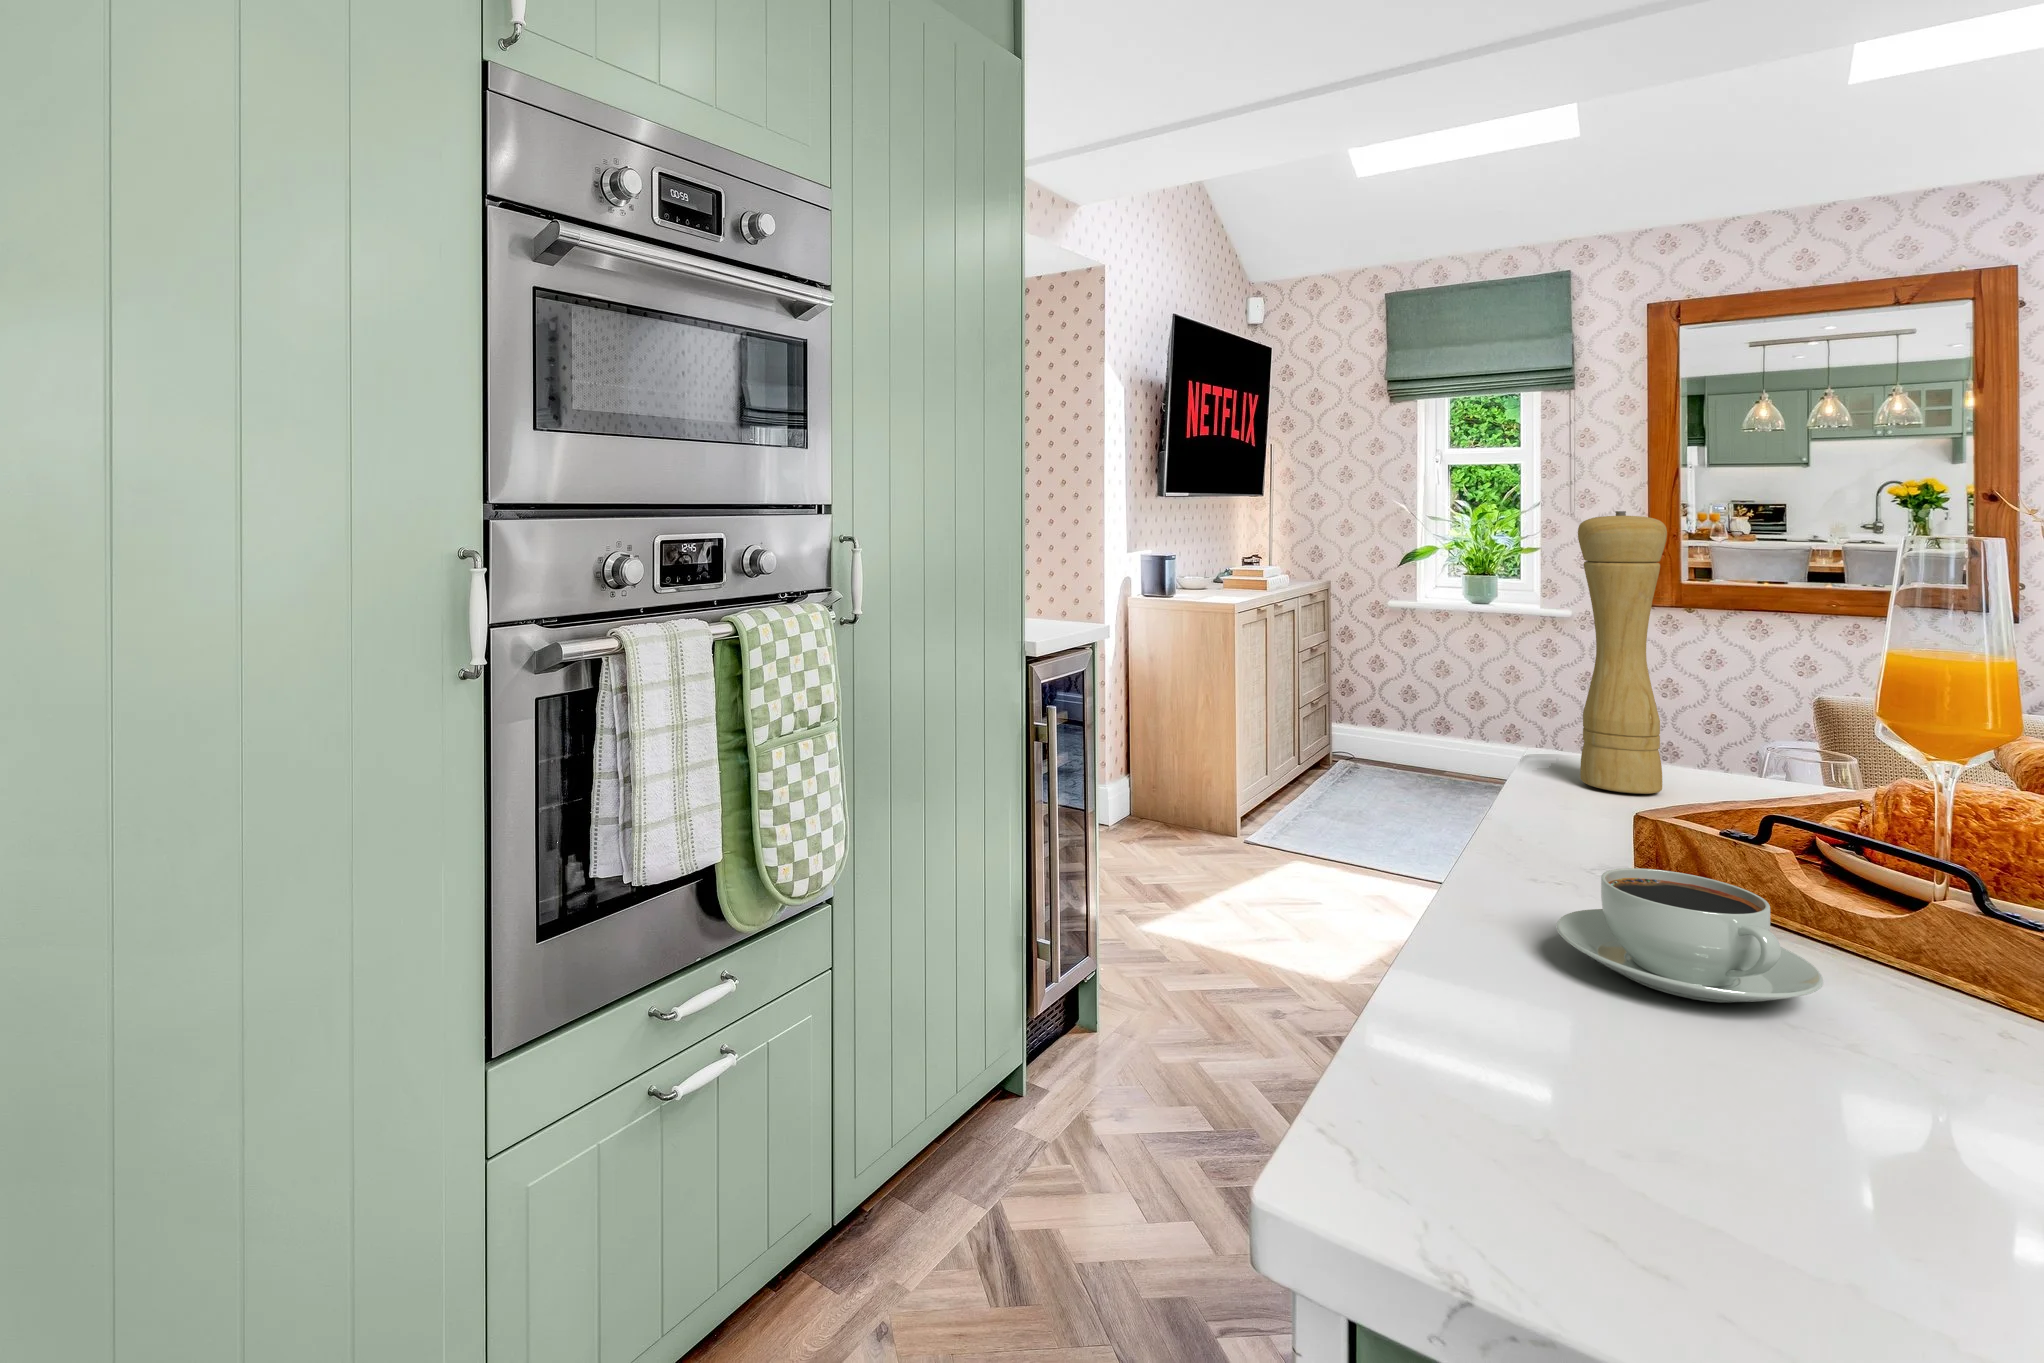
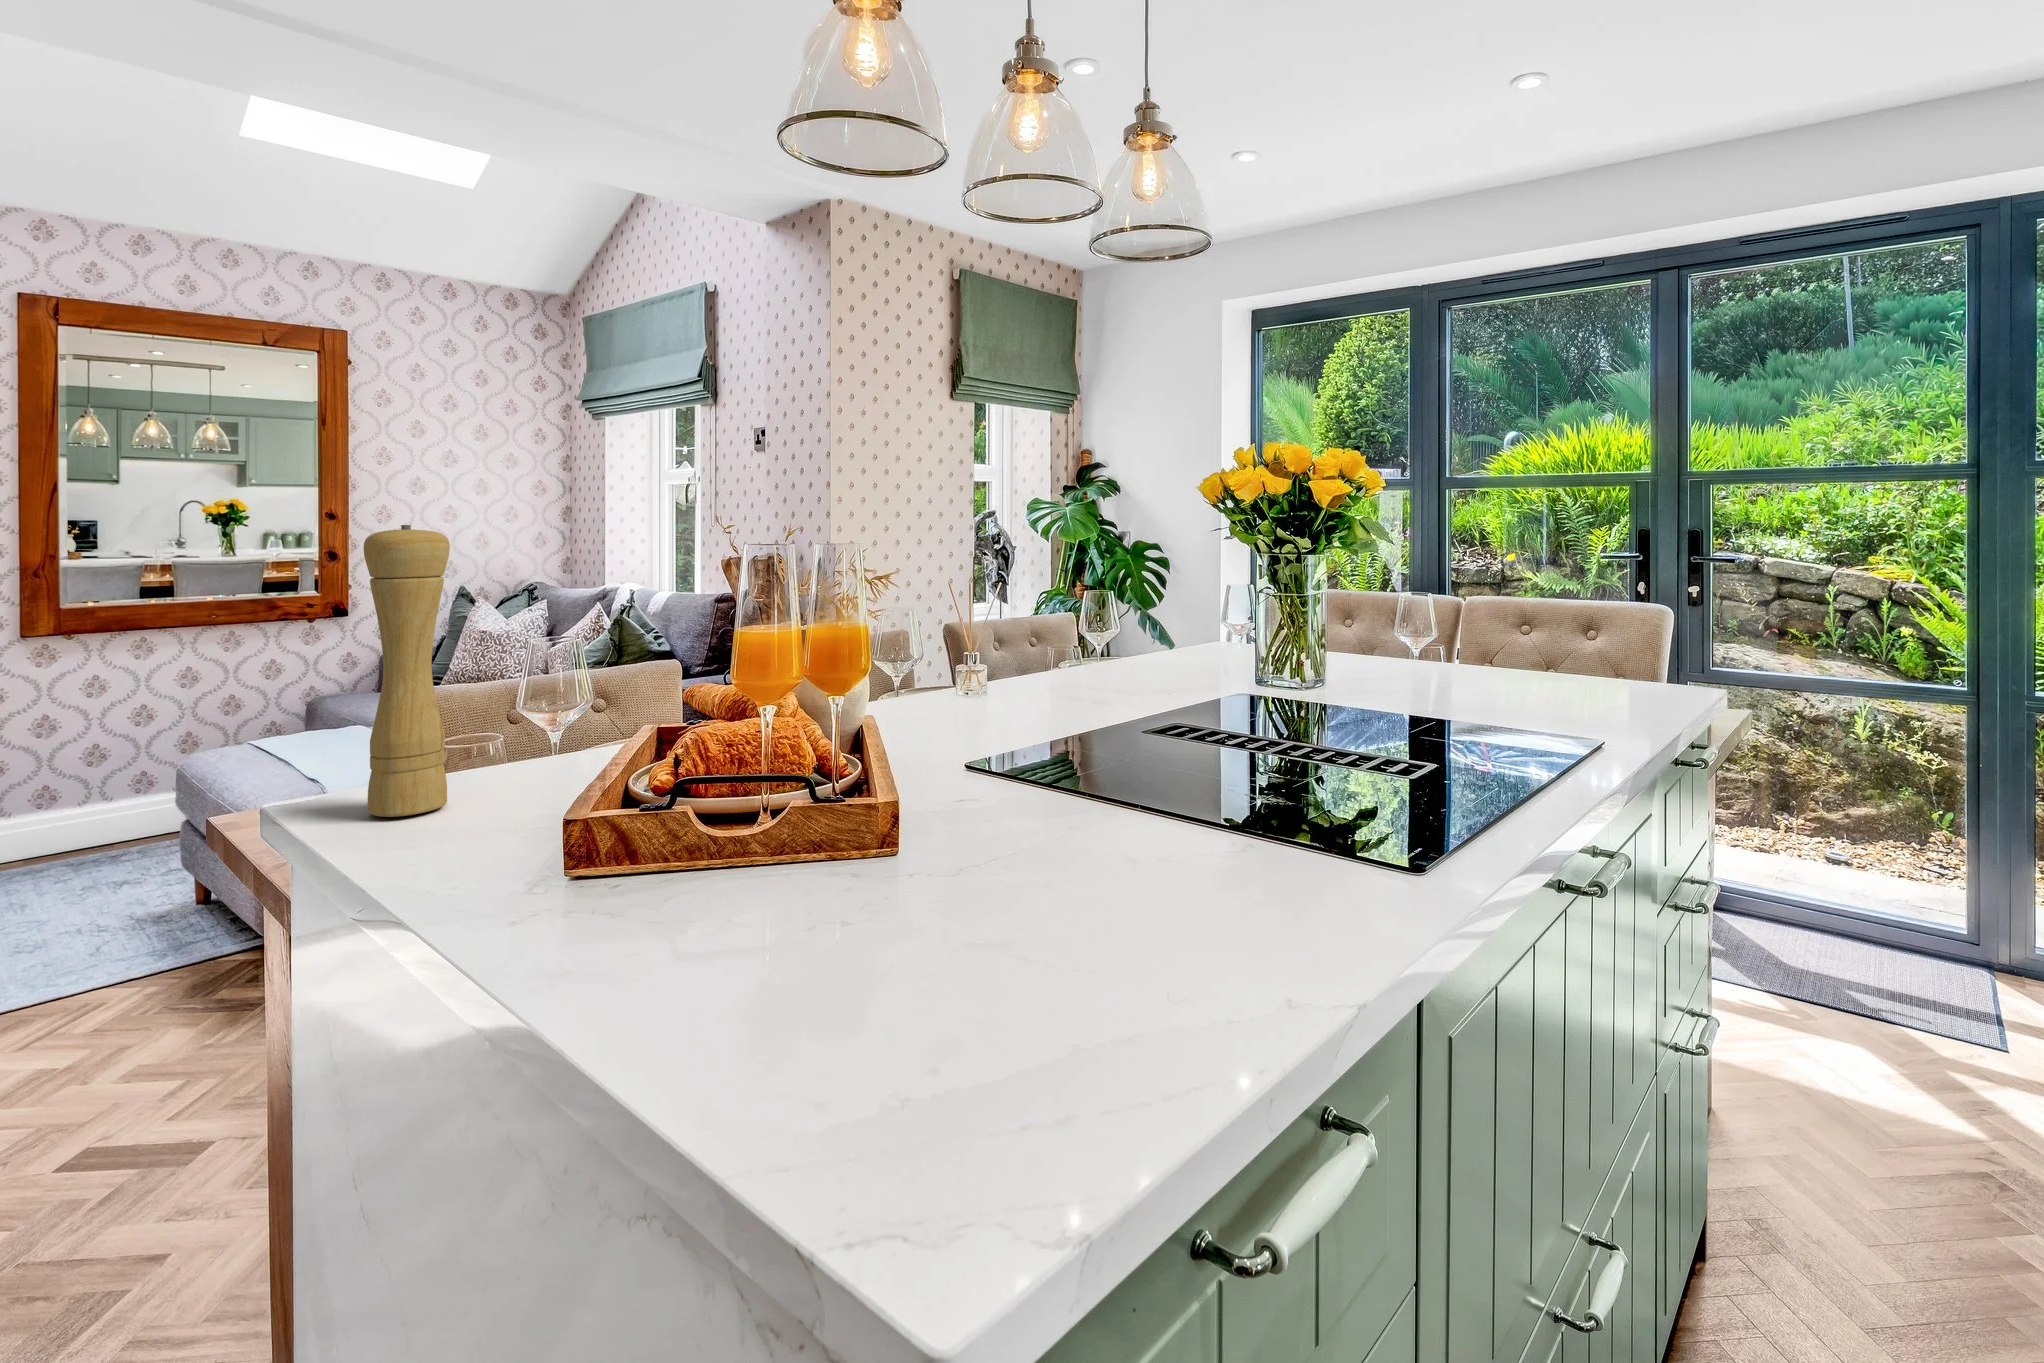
coffee cup: present [1556,868,1823,1003] -> none [628,837,813,949]

